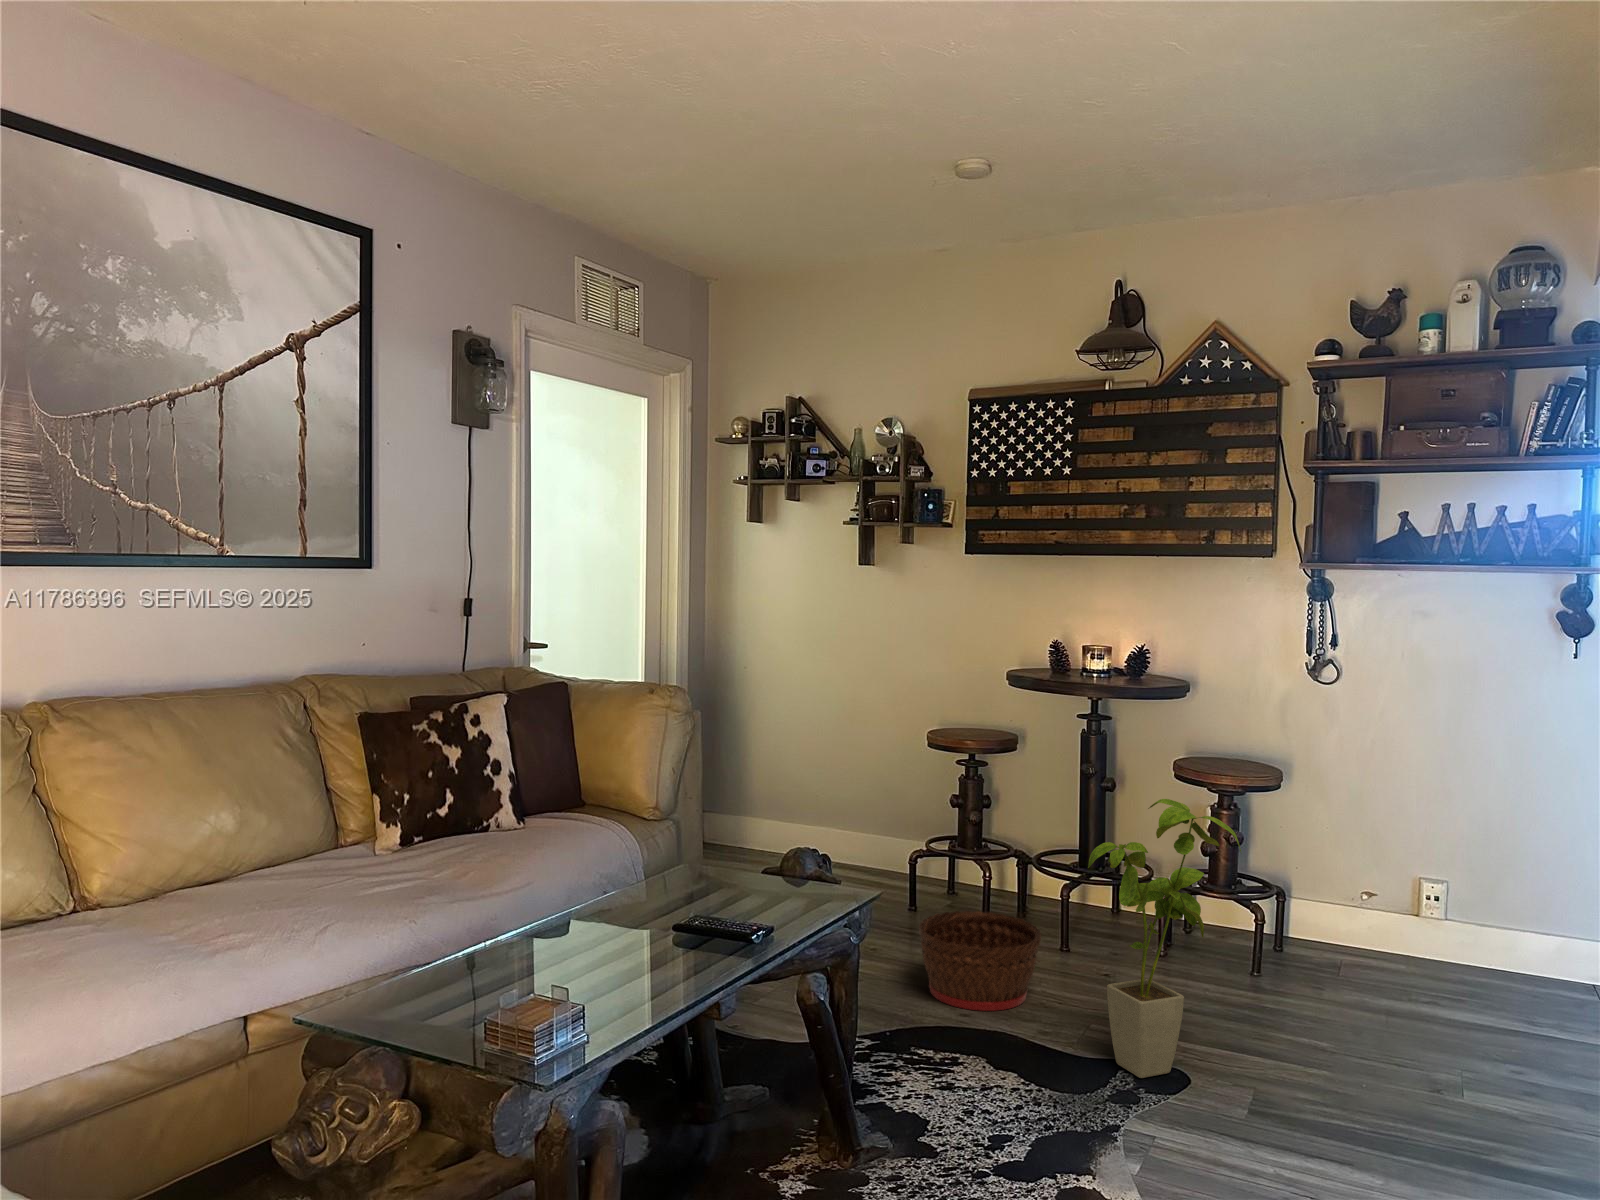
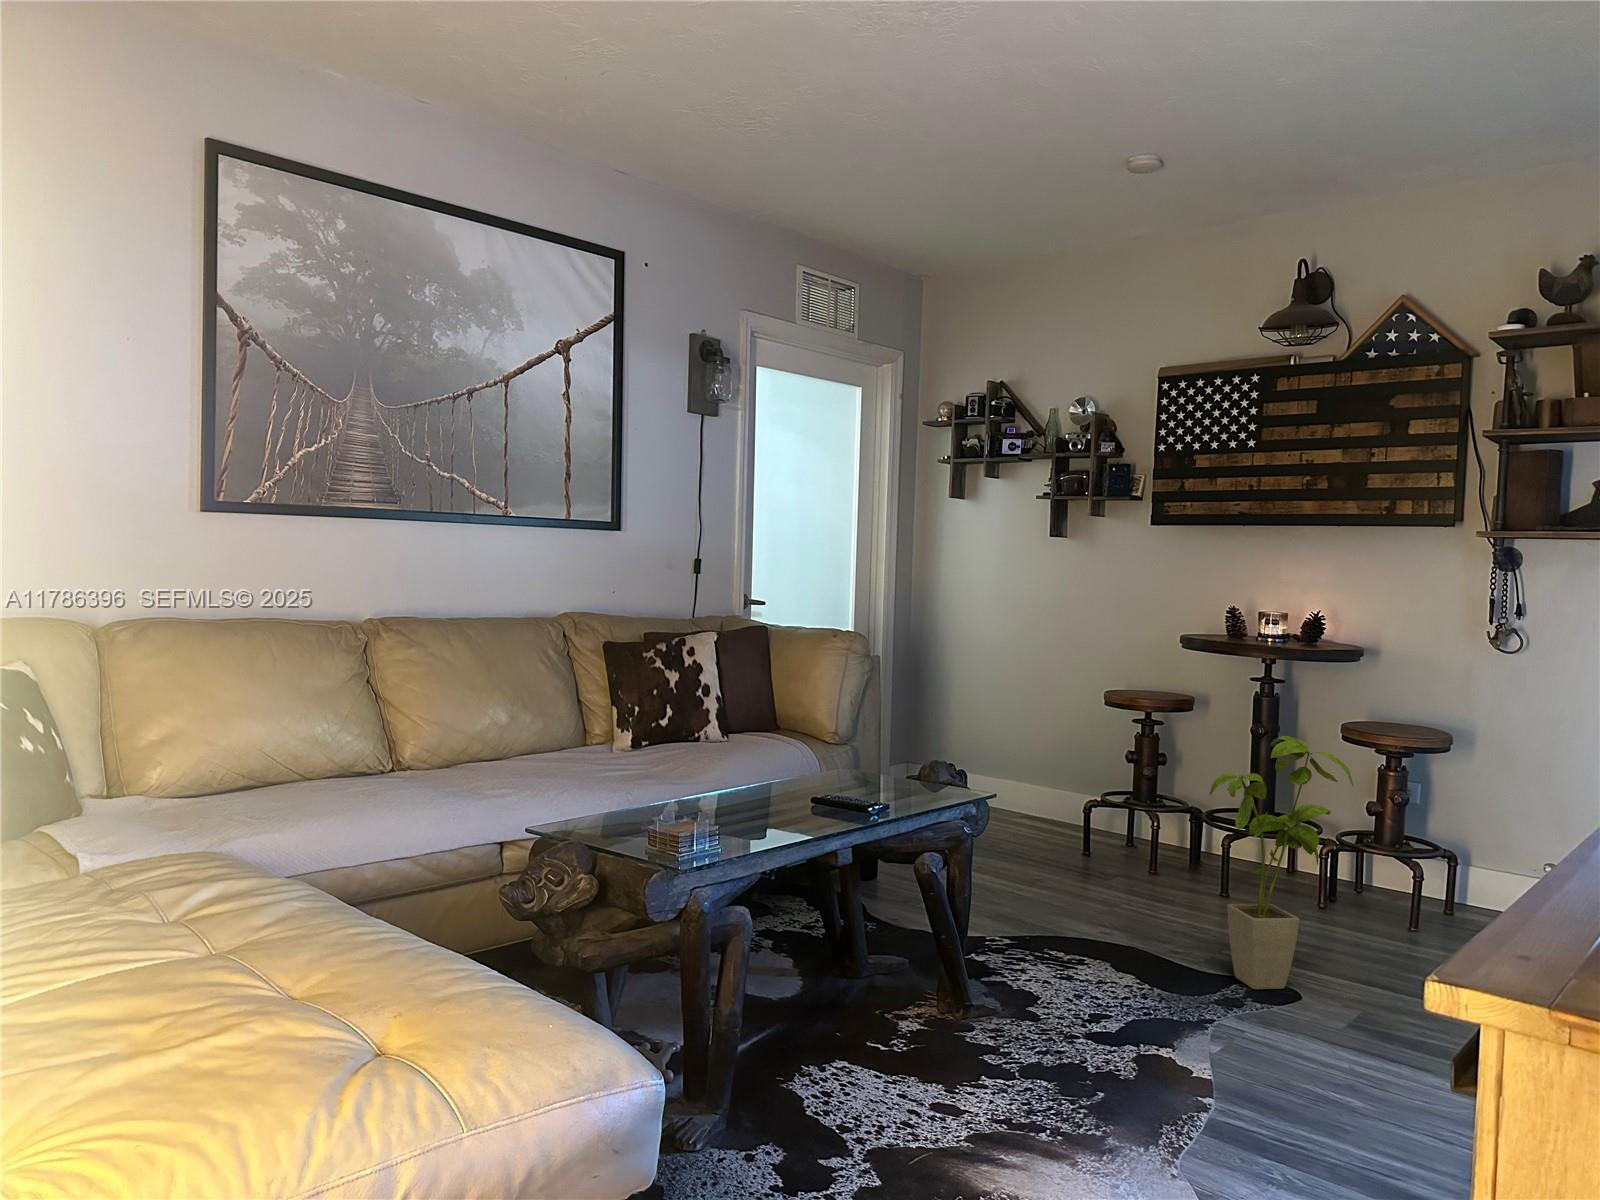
basket: present [919,911,1041,1011] -> none [1070,844,1185,930]

